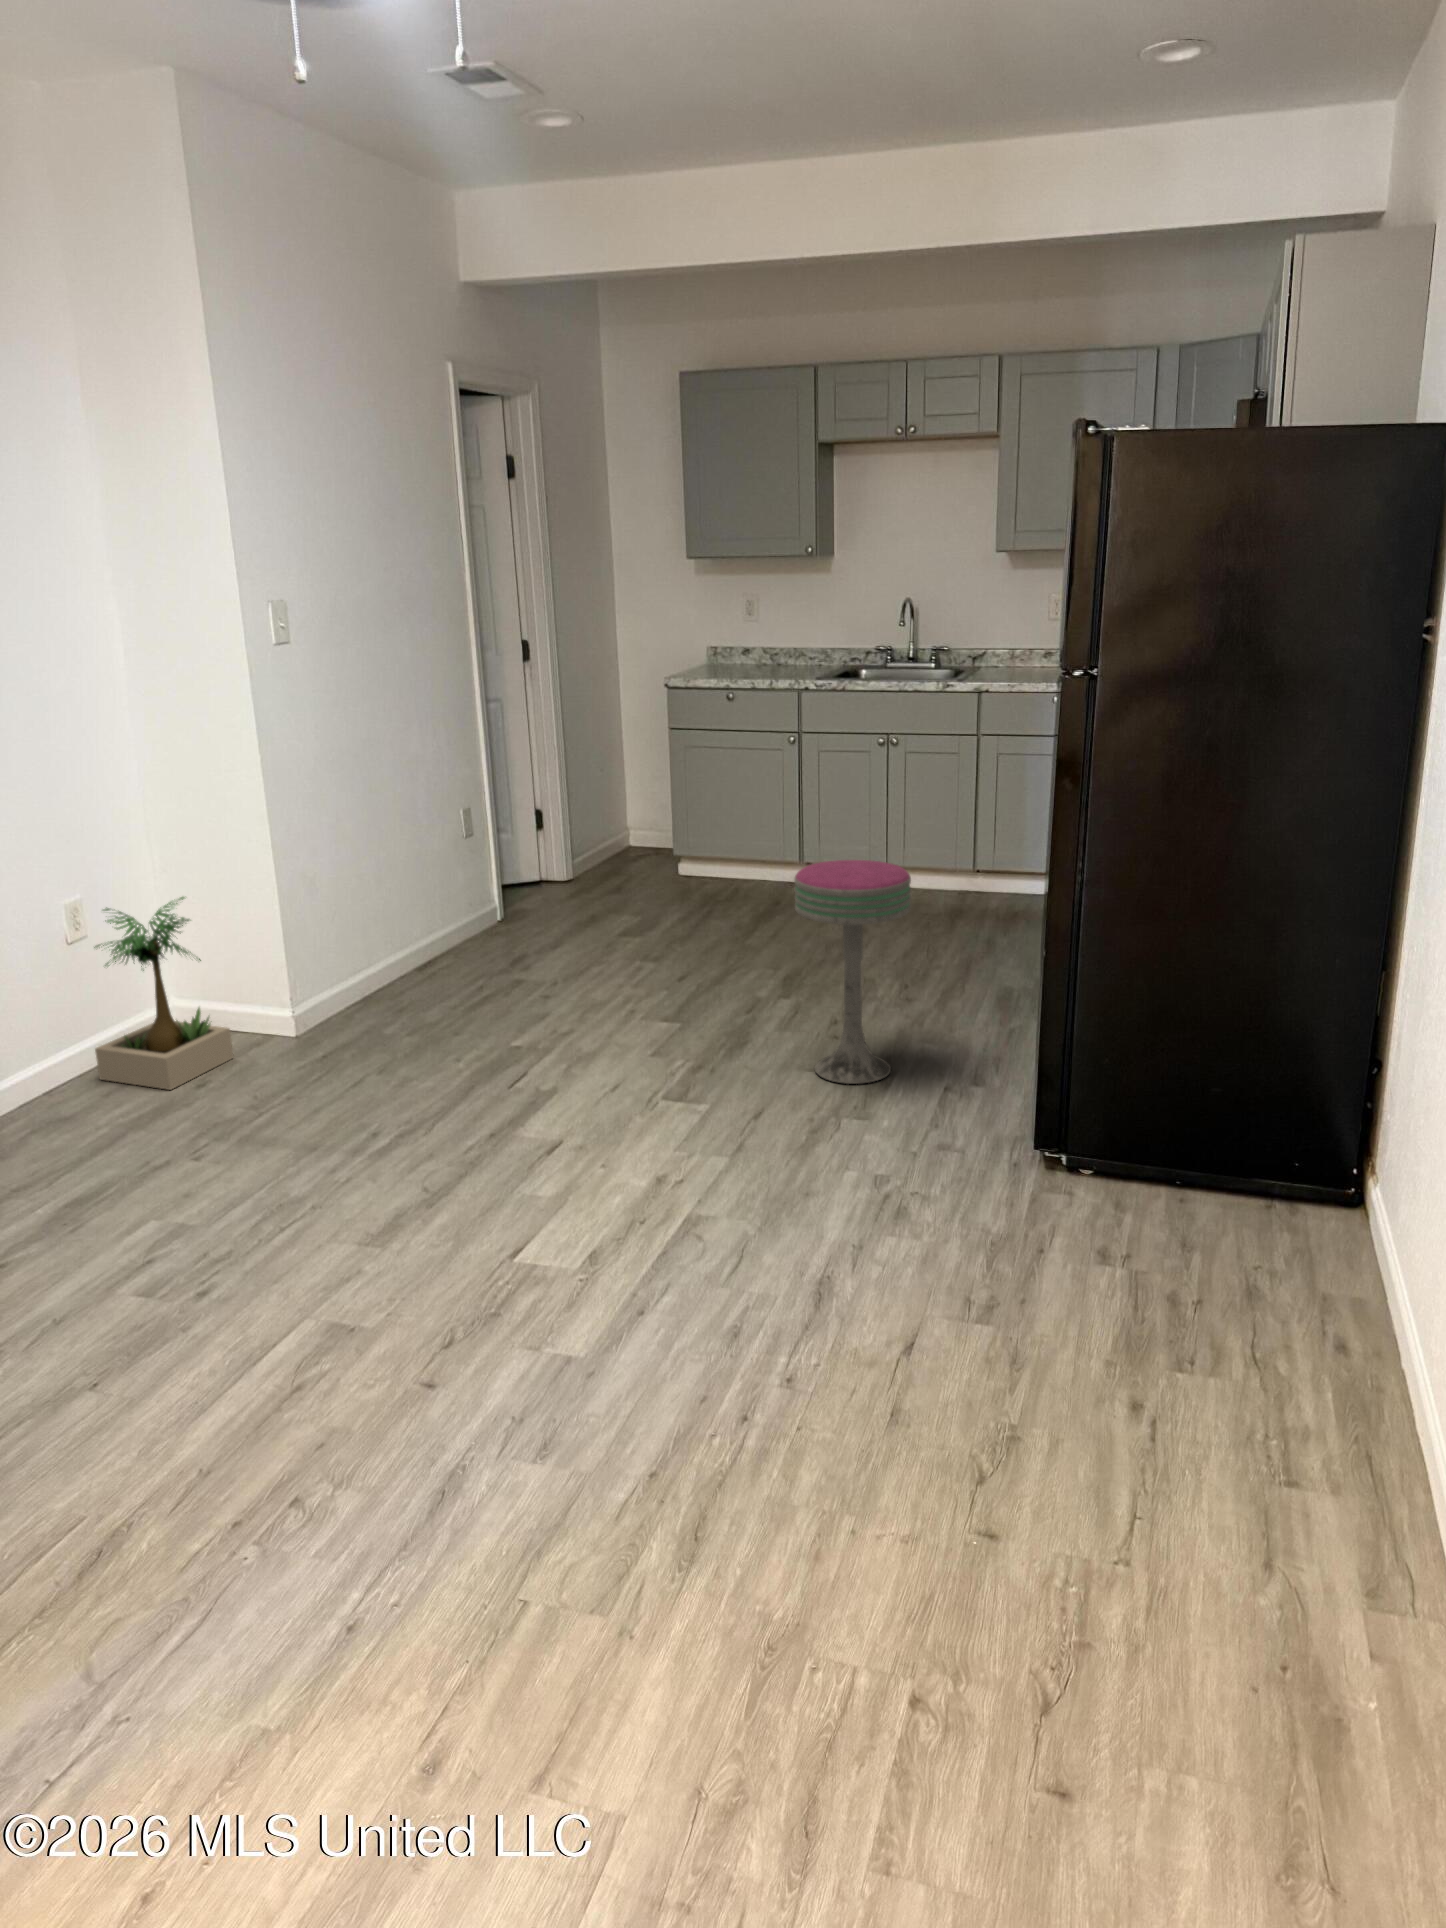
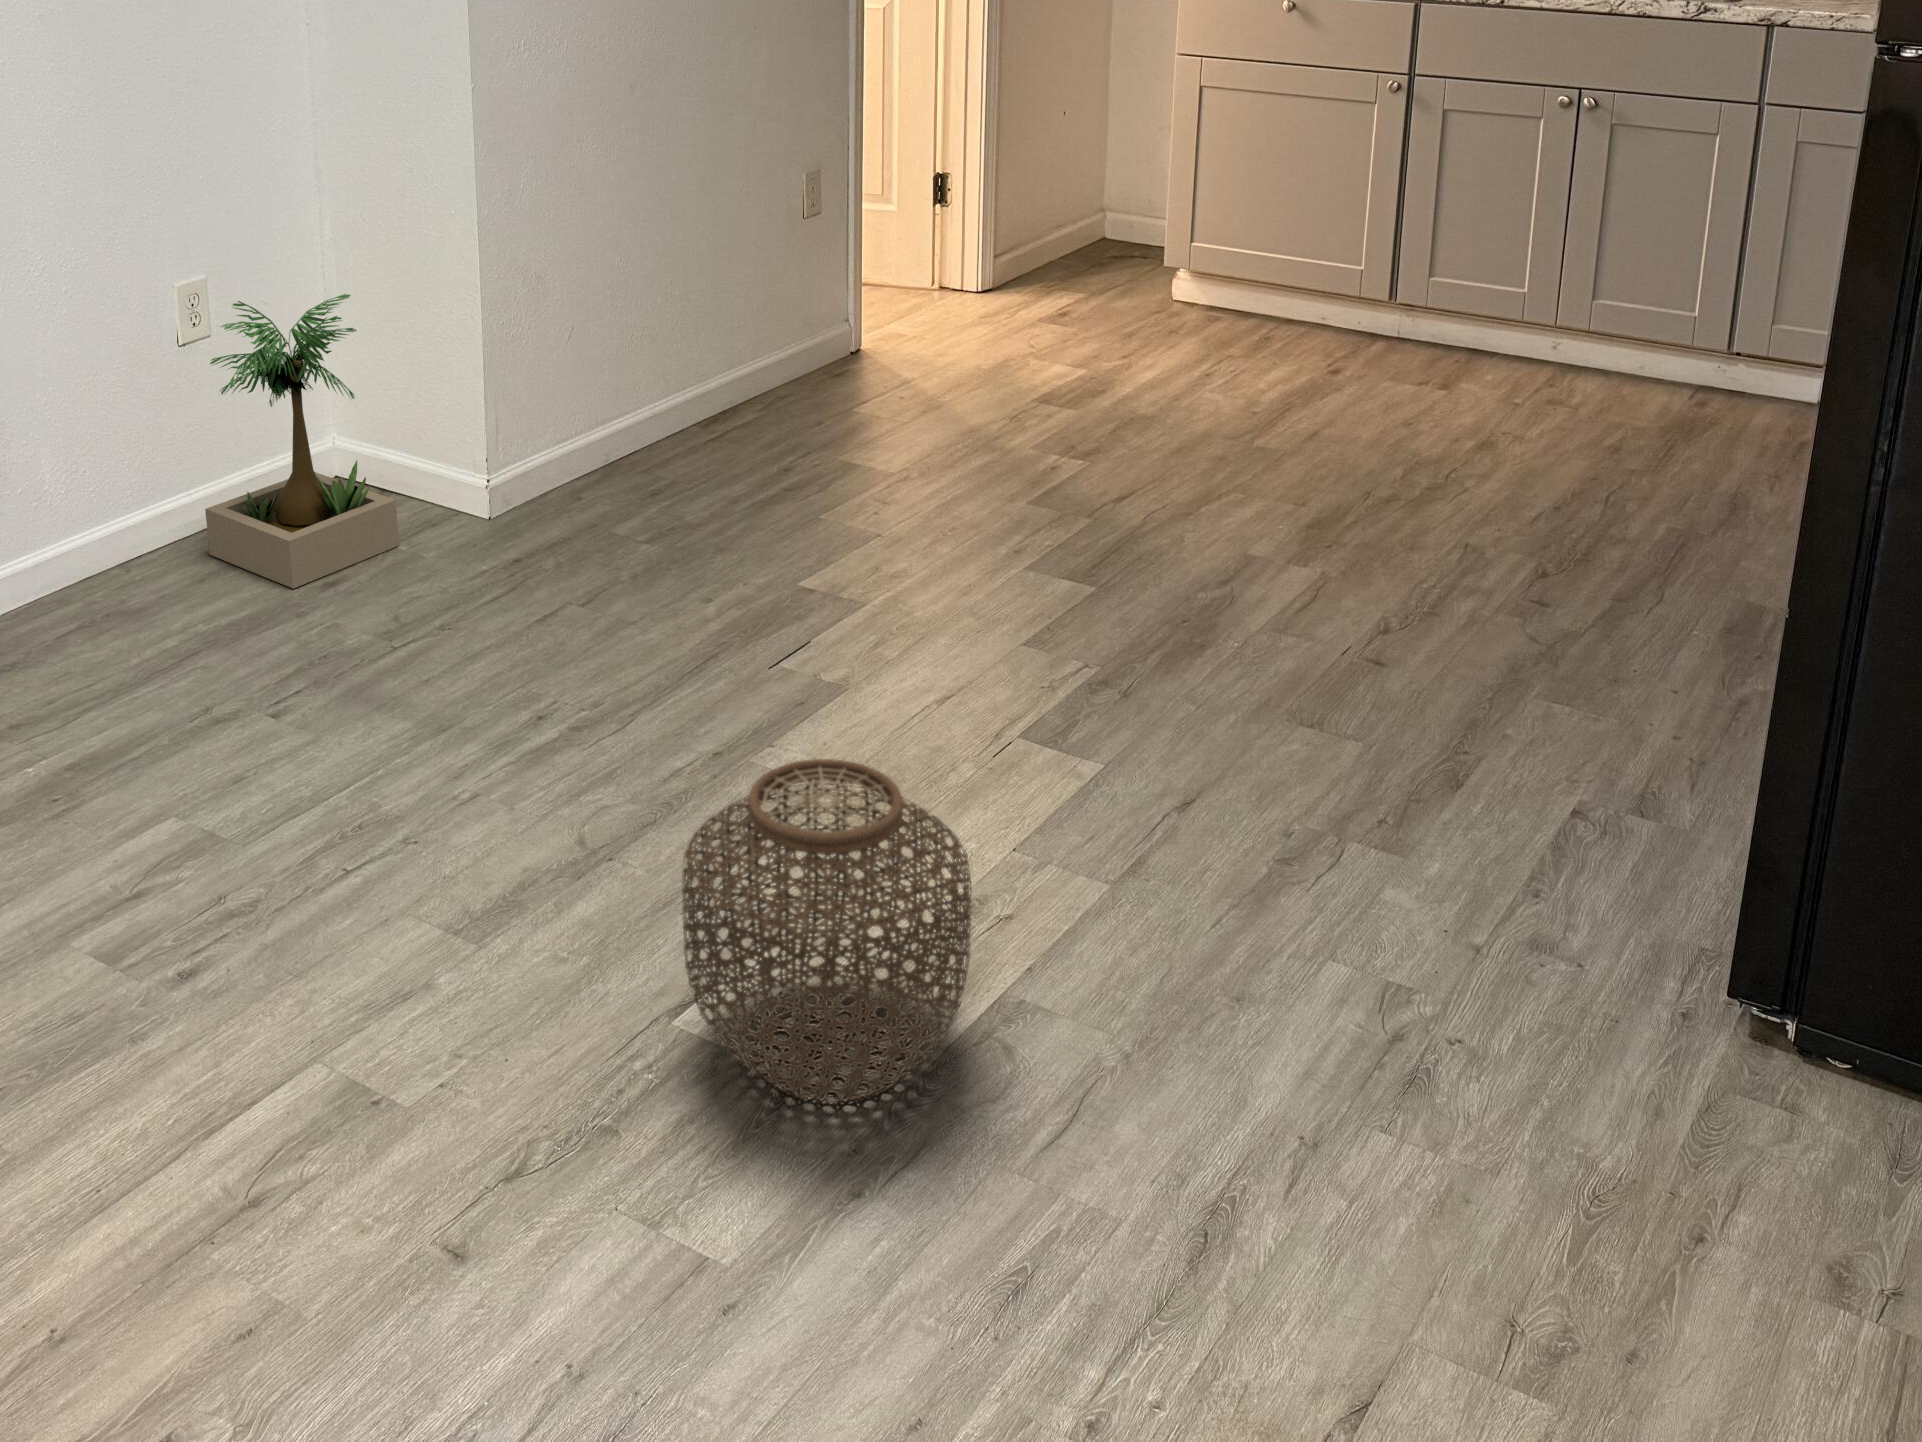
bar stool: present [794,860,911,1084] -> none [1305,346,1539,766]
woven basket: none [518,1092,680,1278] -> present [682,759,971,1102]

